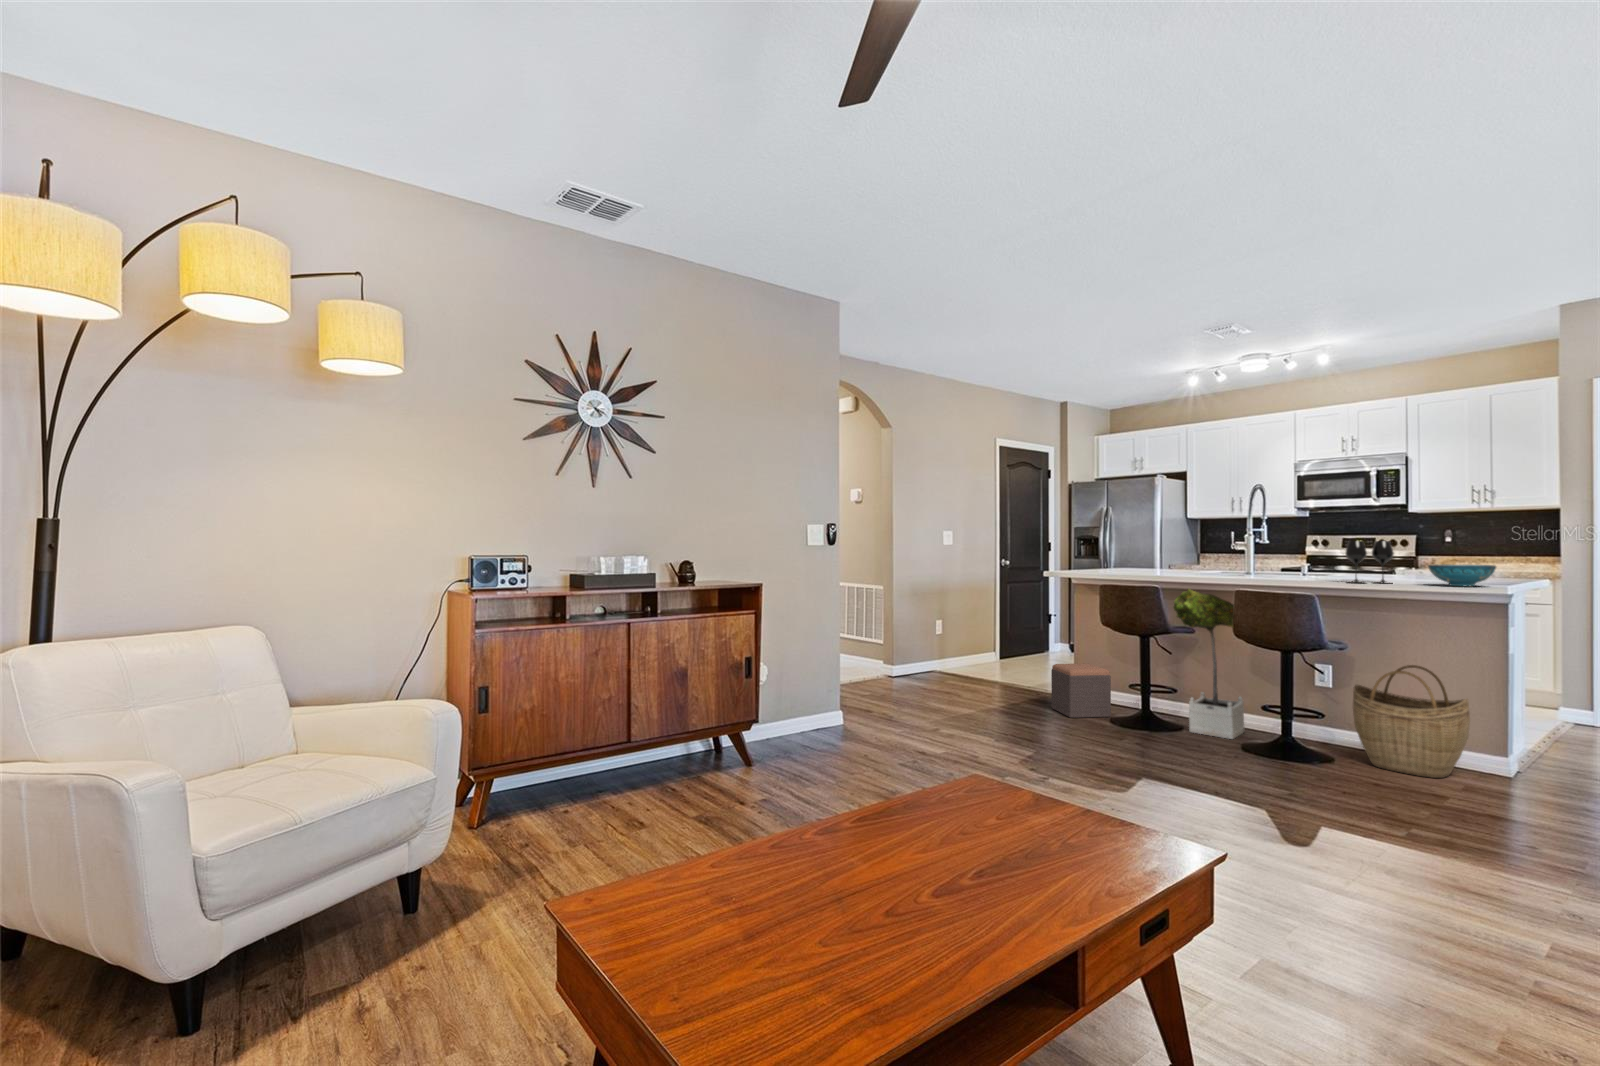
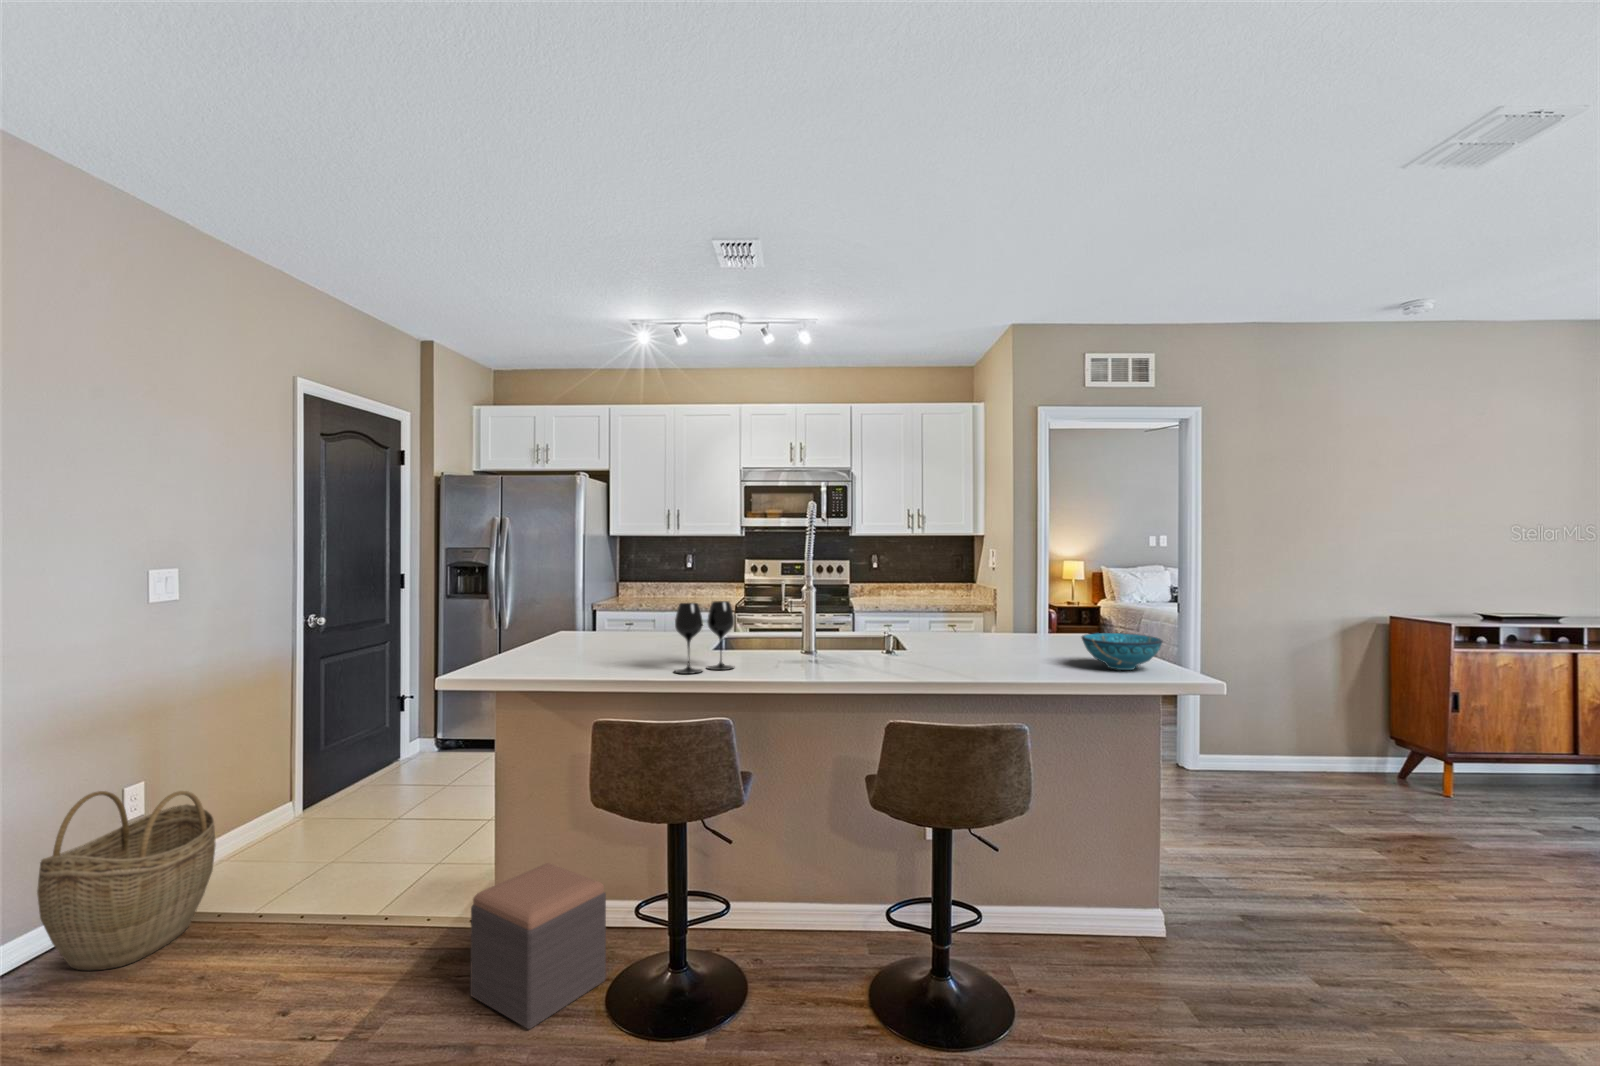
wine glass: present [1345,541,1394,583] -> present [675,601,734,674]
potted tree: present [1174,589,1244,739] -> none [729,698,843,979]
woven basket: present [1353,665,1470,778] -> present [37,791,216,971]

